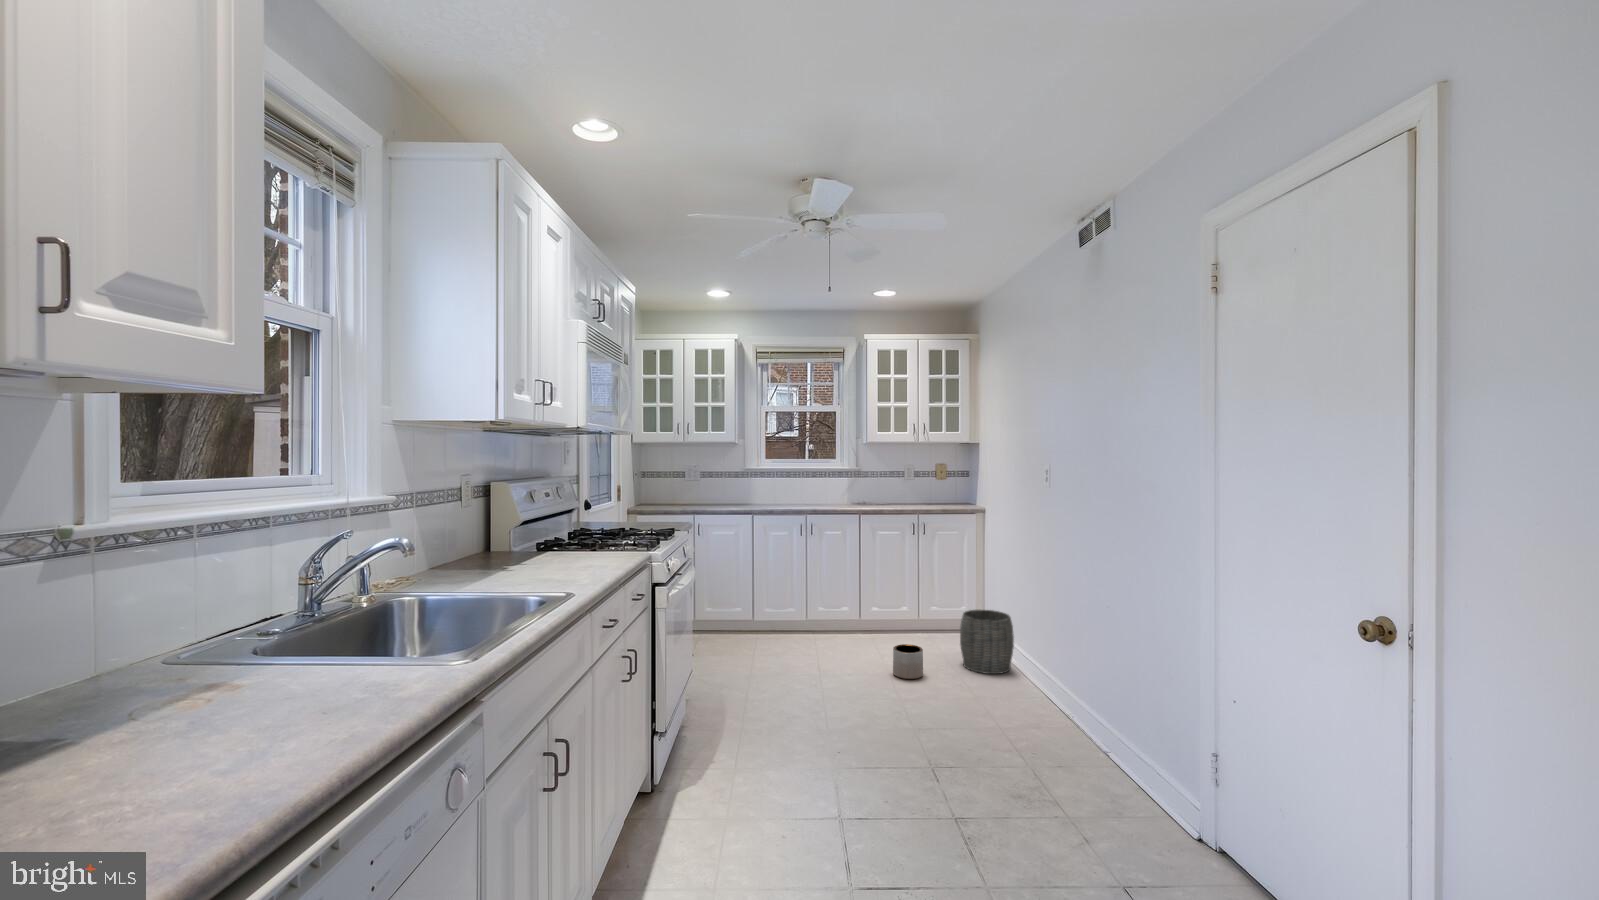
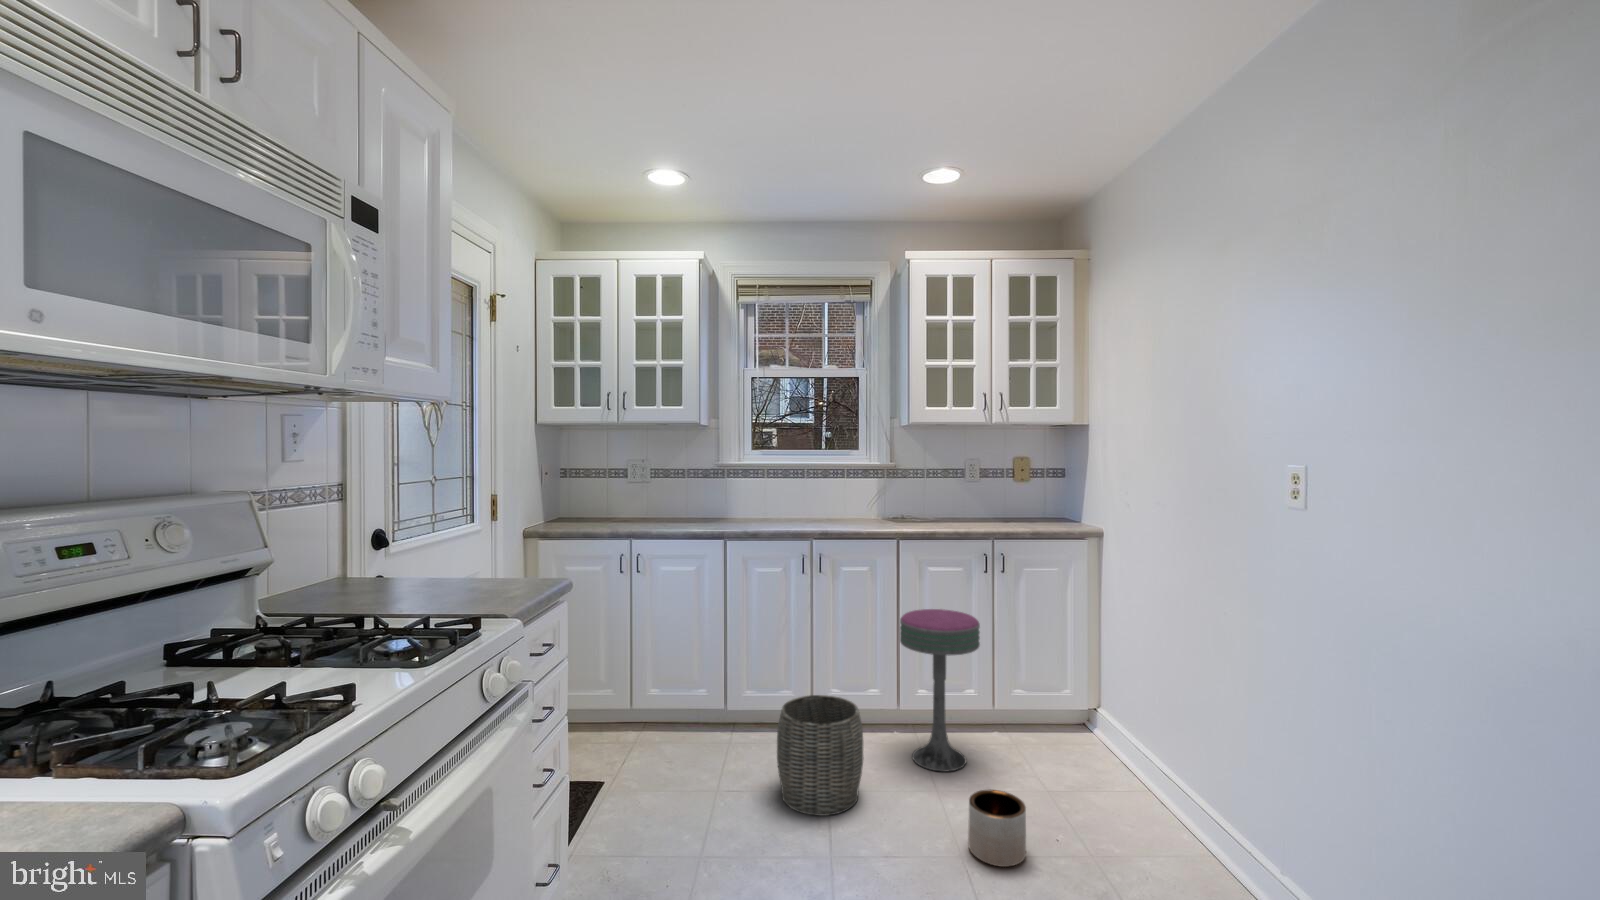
bar stool: none [860,556,906,648] -> present [900,609,980,772]
woven basket: present [960,610,1014,674] -> present [777,695,863,816]

